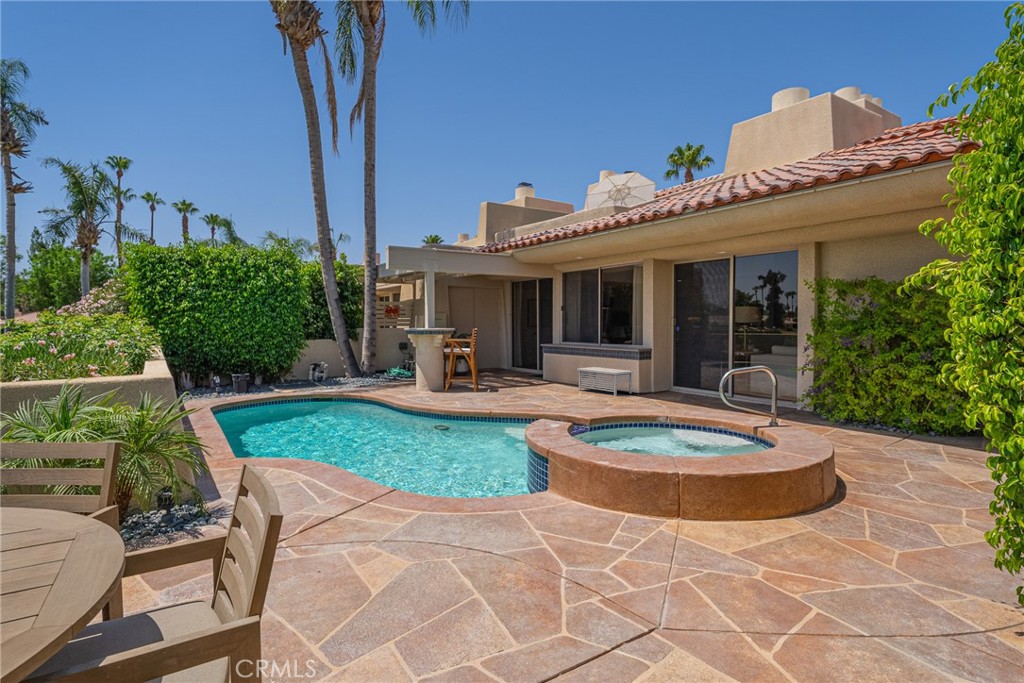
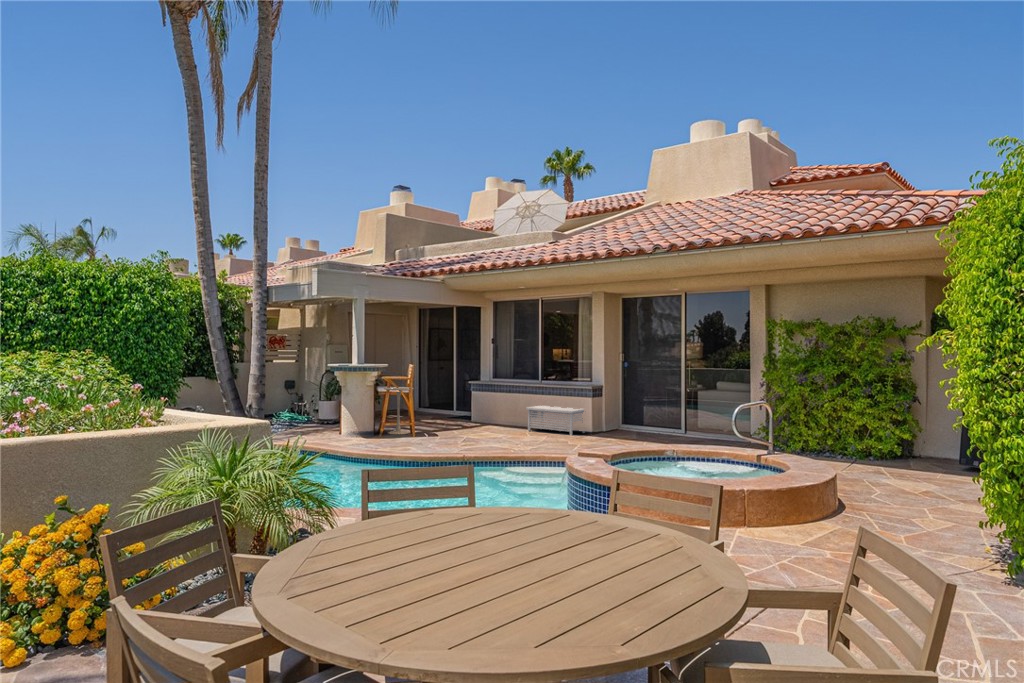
pedestal table: none [450,349,476,390] -> present [384,387,414,435]

